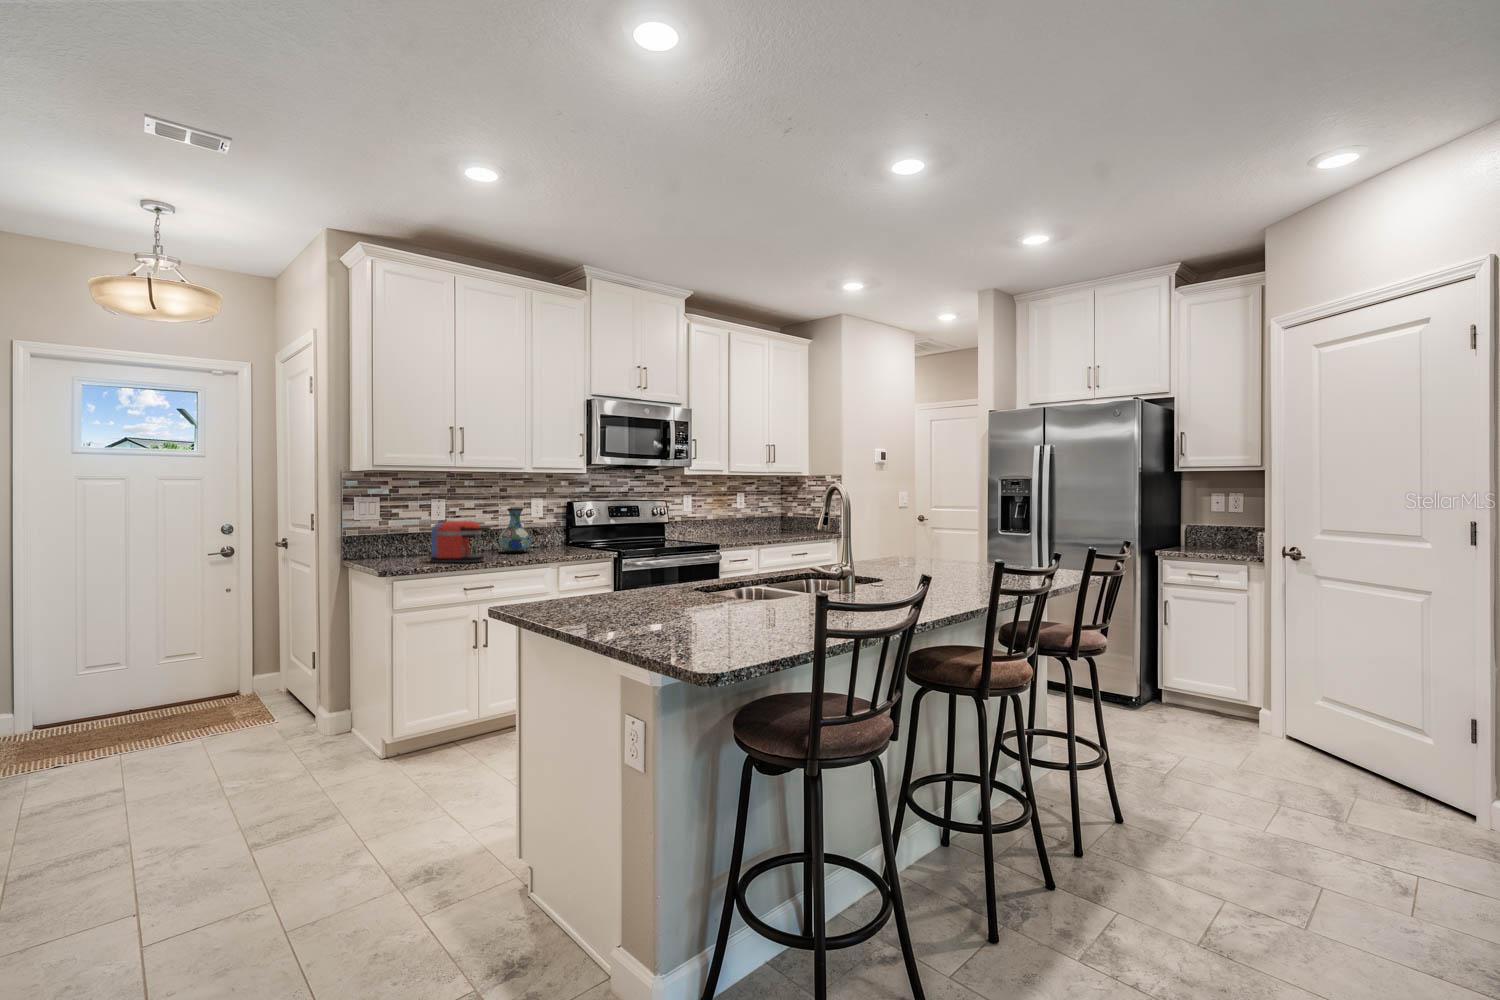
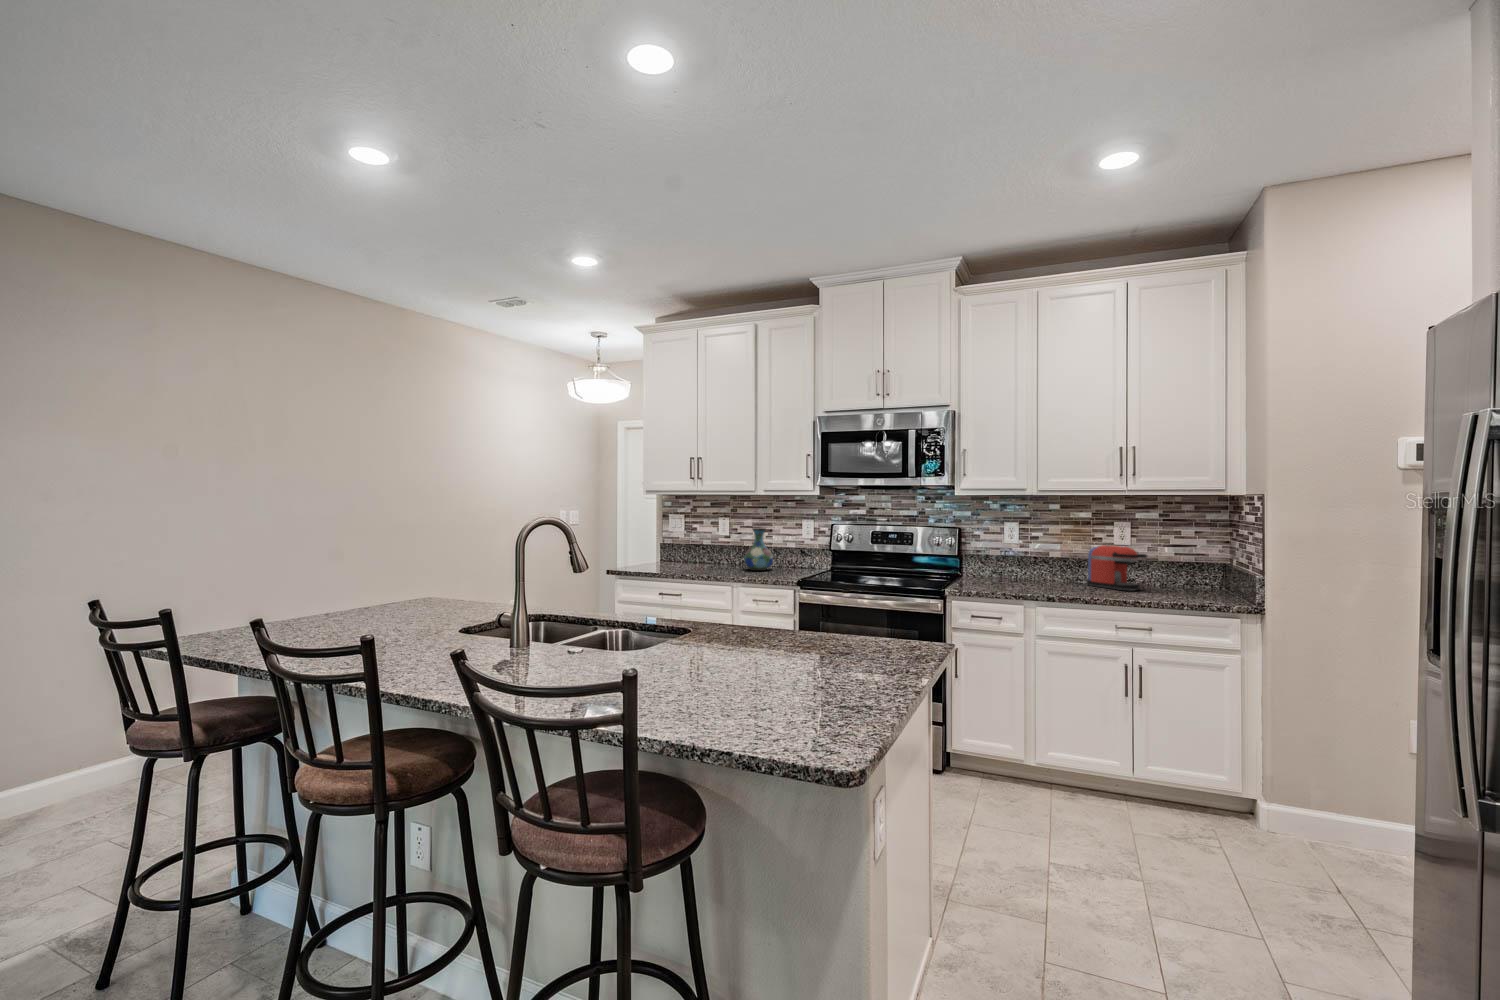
coffee maker: present [430,521,490,562] -> present [1087,545,1147,590]

